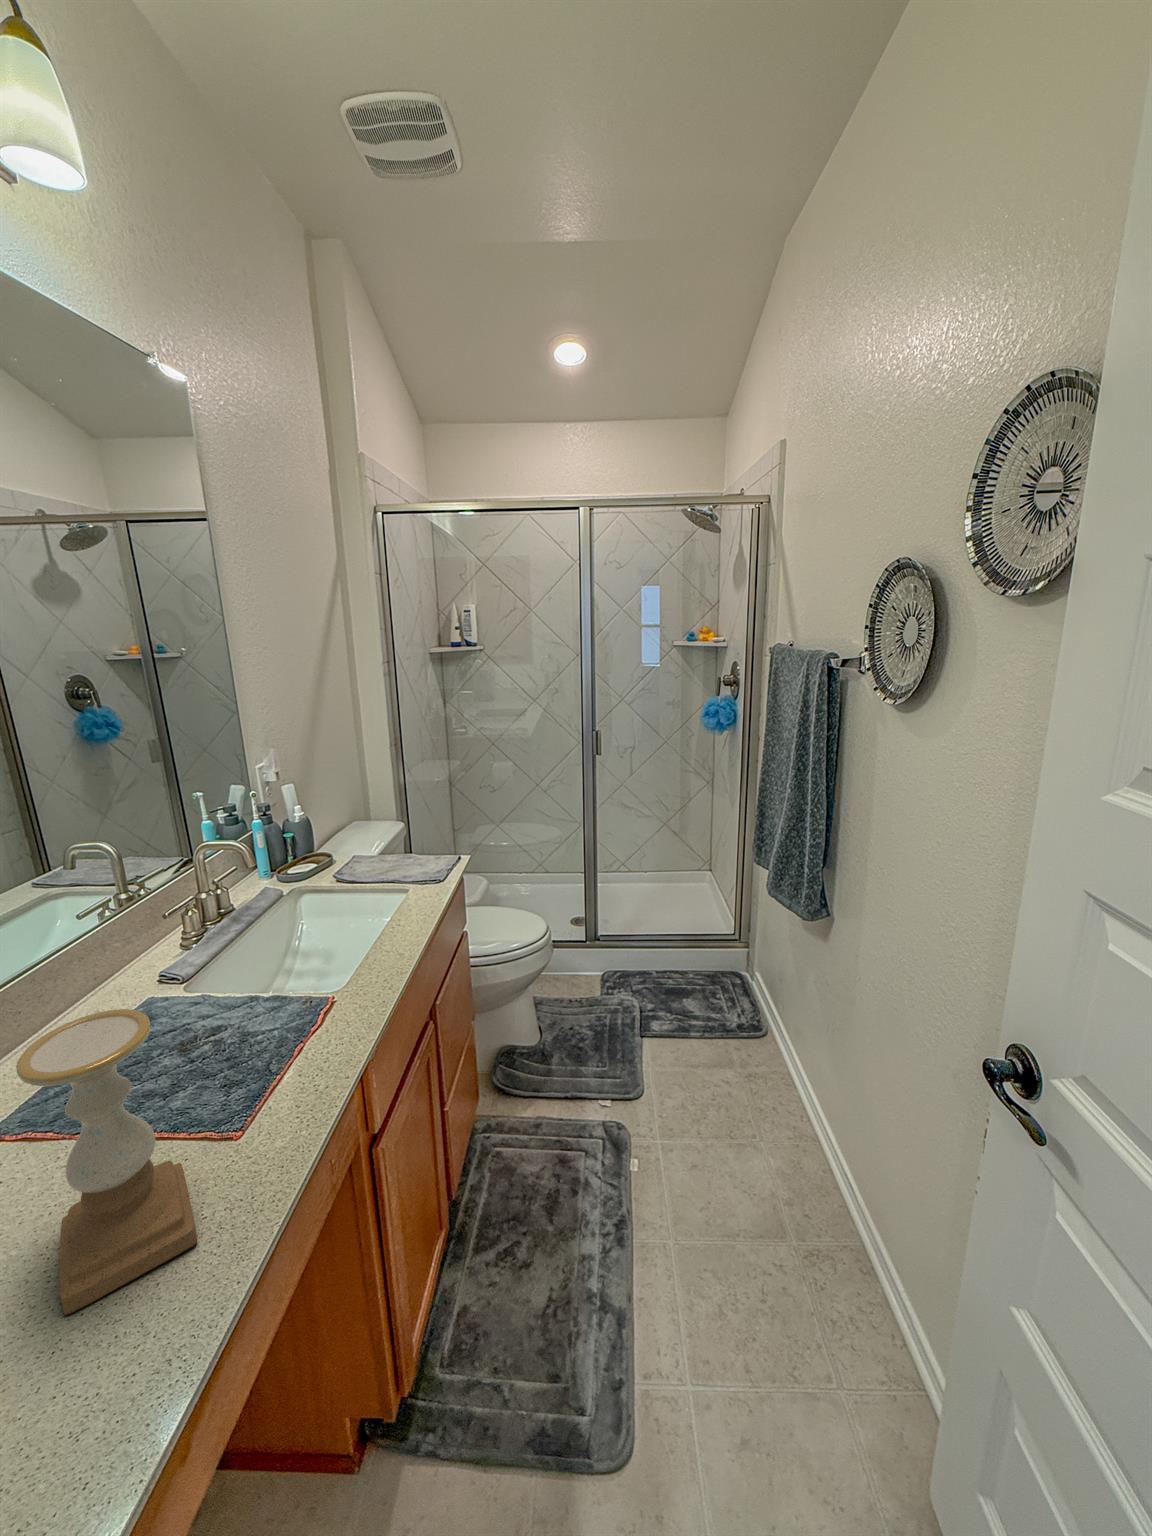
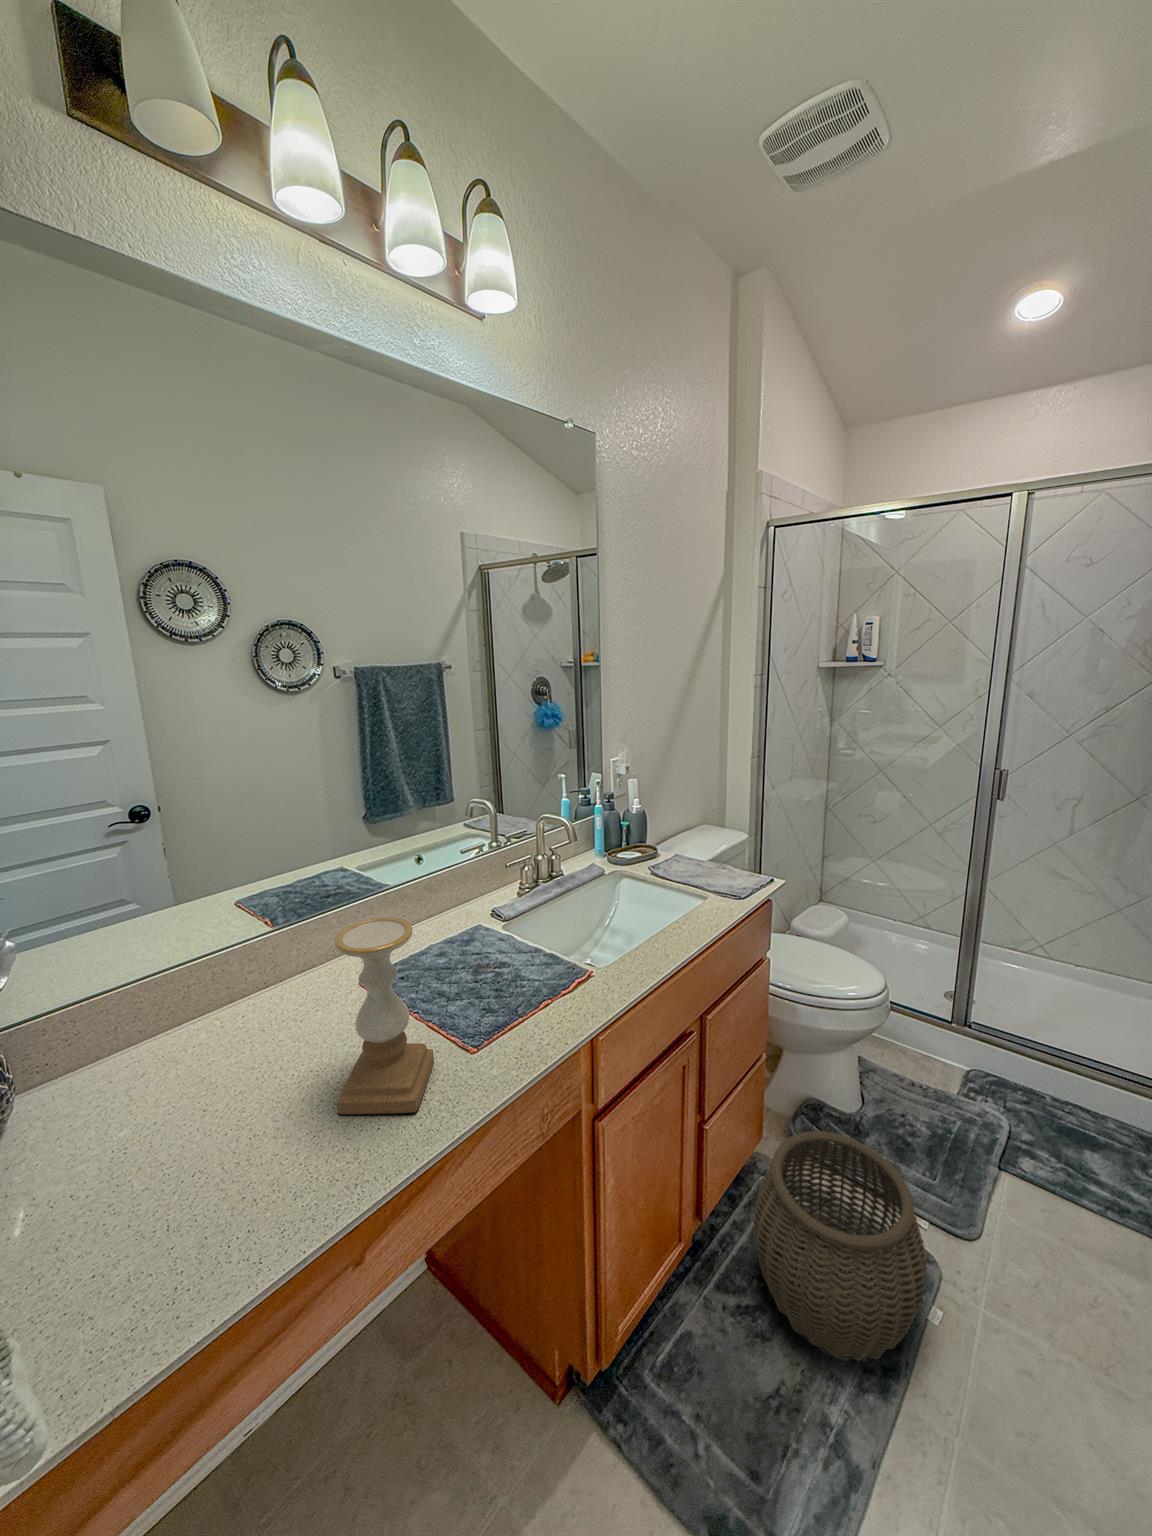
woven basket: none [496,1060,631,1243] -> present [753,1131,927,1360]

